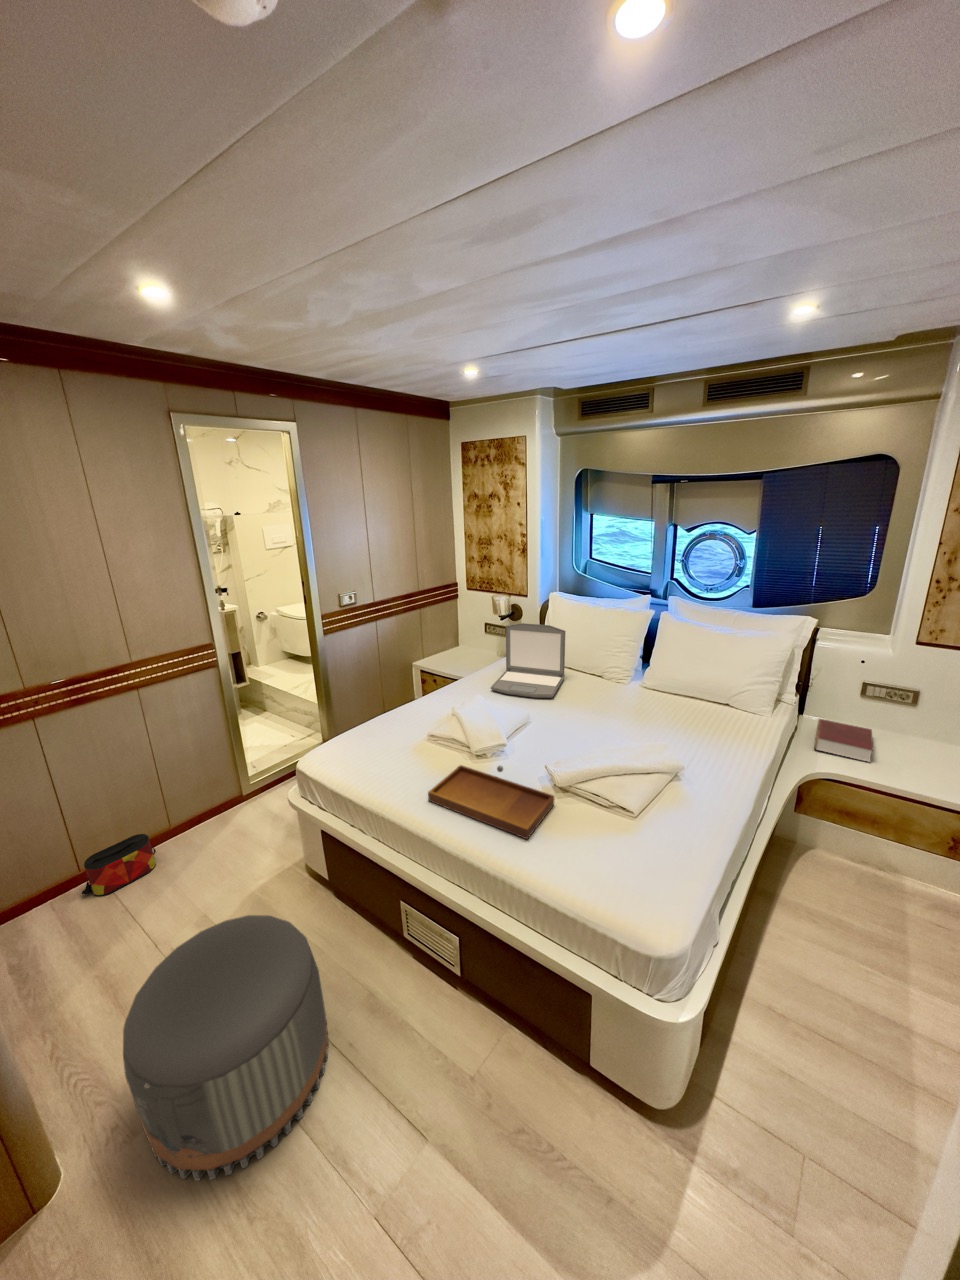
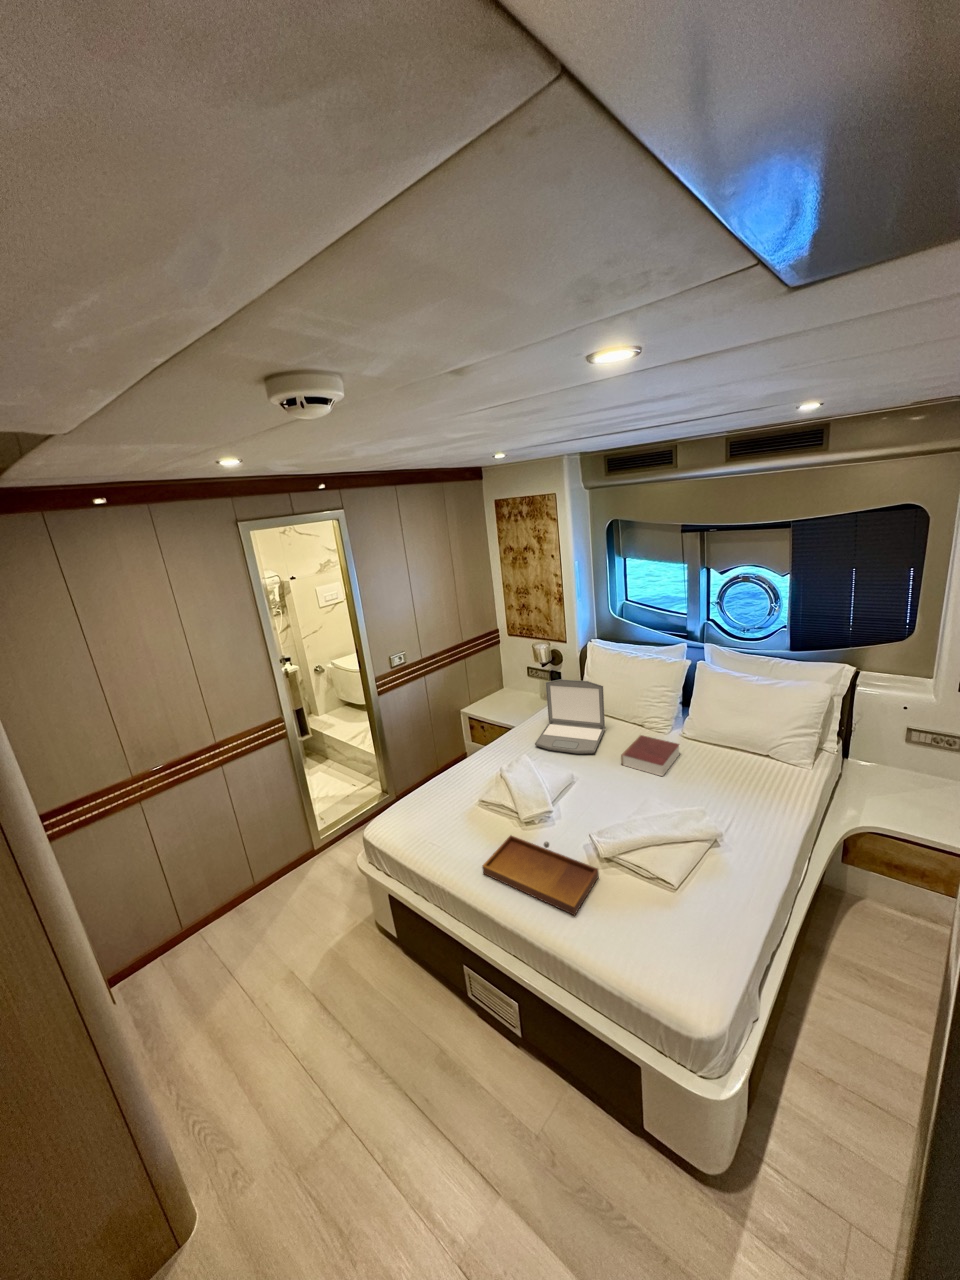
book: present [814,719,873,762] -> present [621,735,679,776]
bag: present [82,834,156,896] -> none [187,893,246,951]
pouf: present [123,915,329,1181] -> none [240,983,408,1224]

